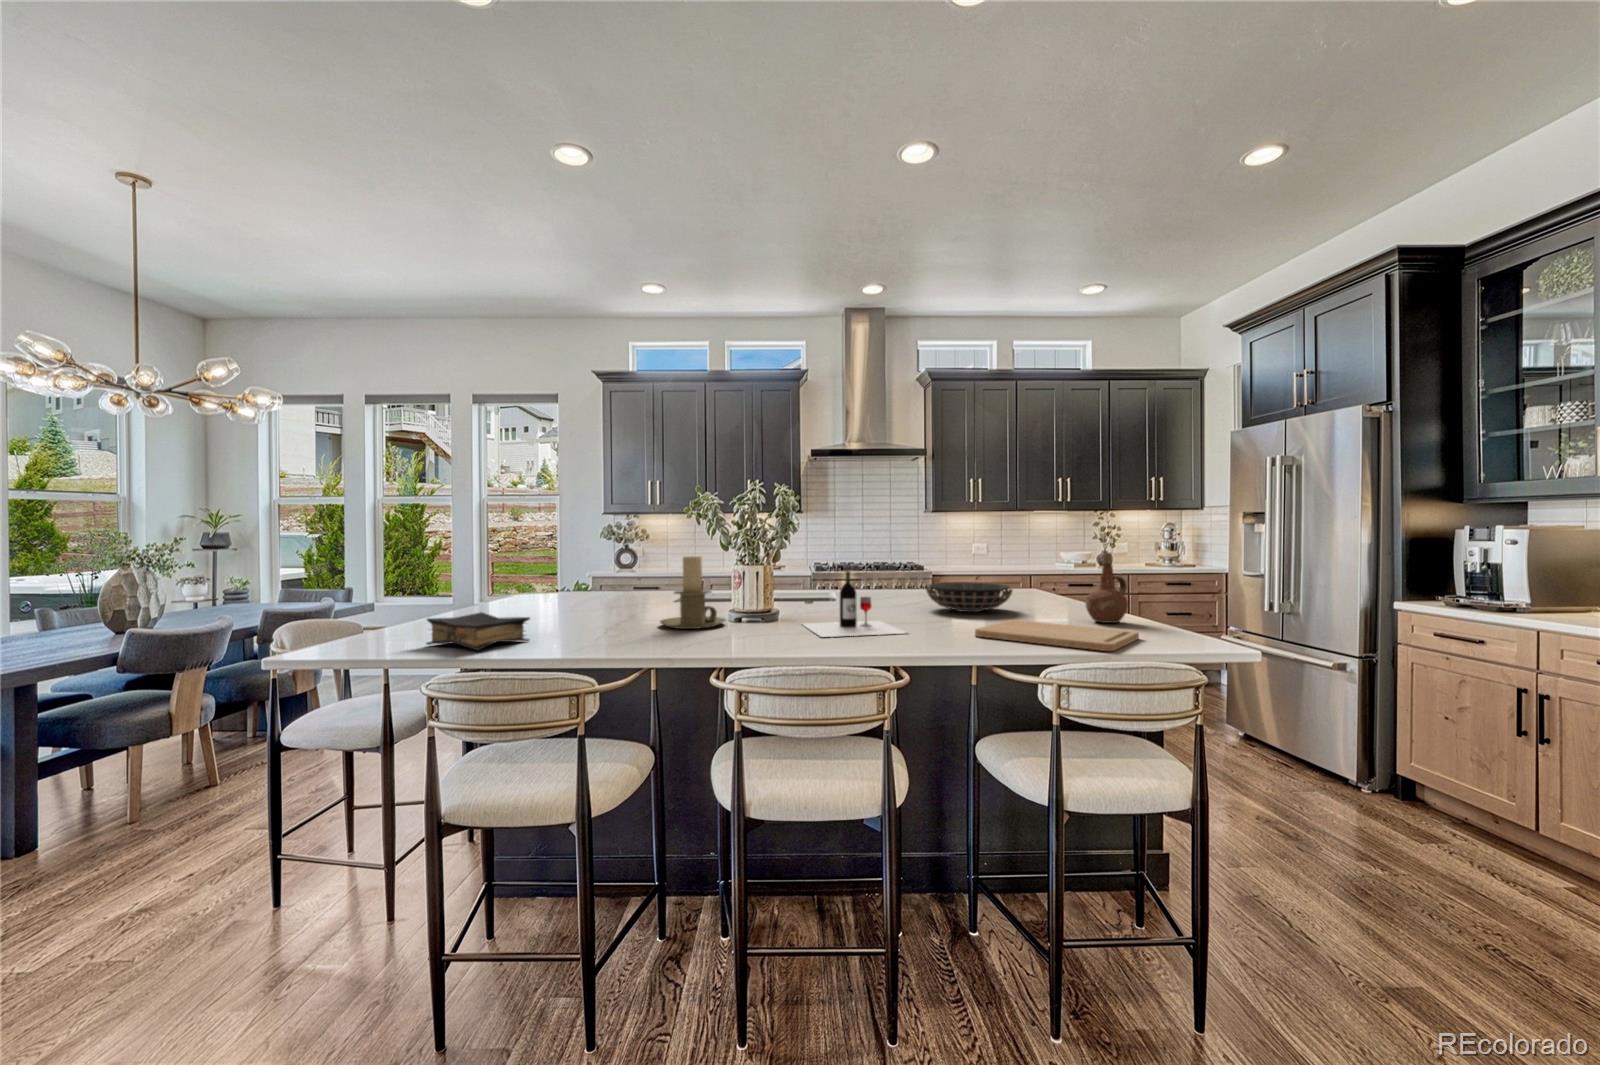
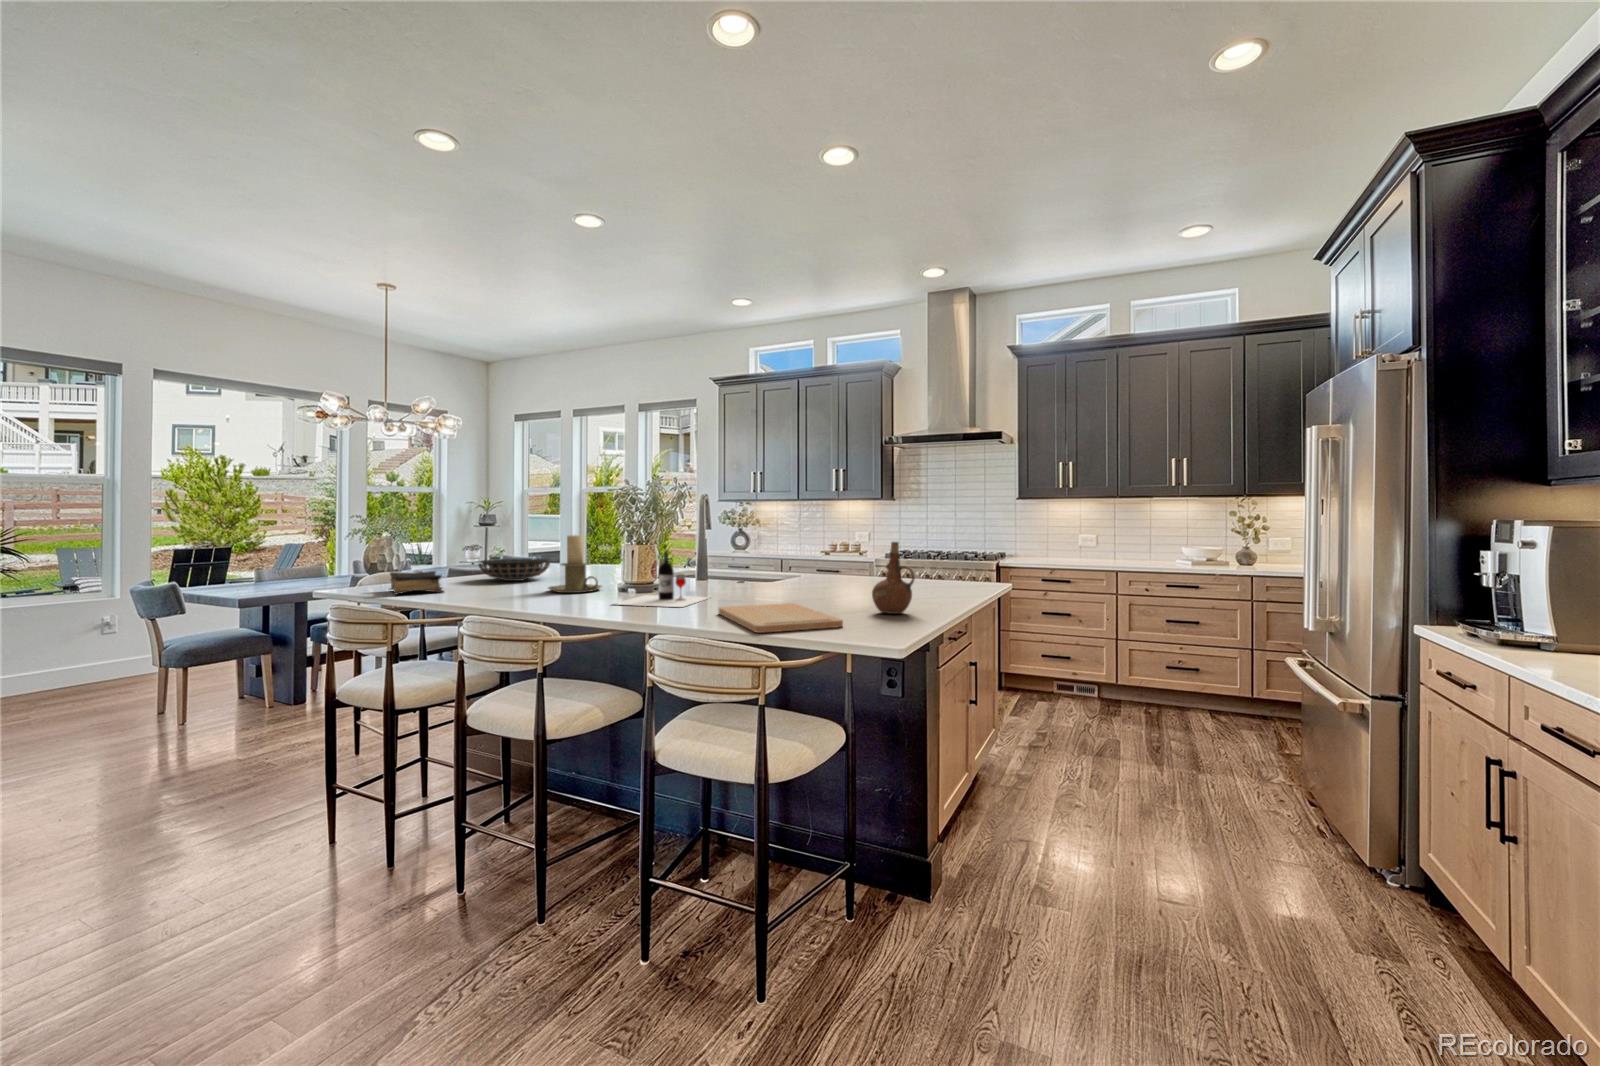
decorative bowl: present [926,583,1012,612] -> present [478,558,550,581]

